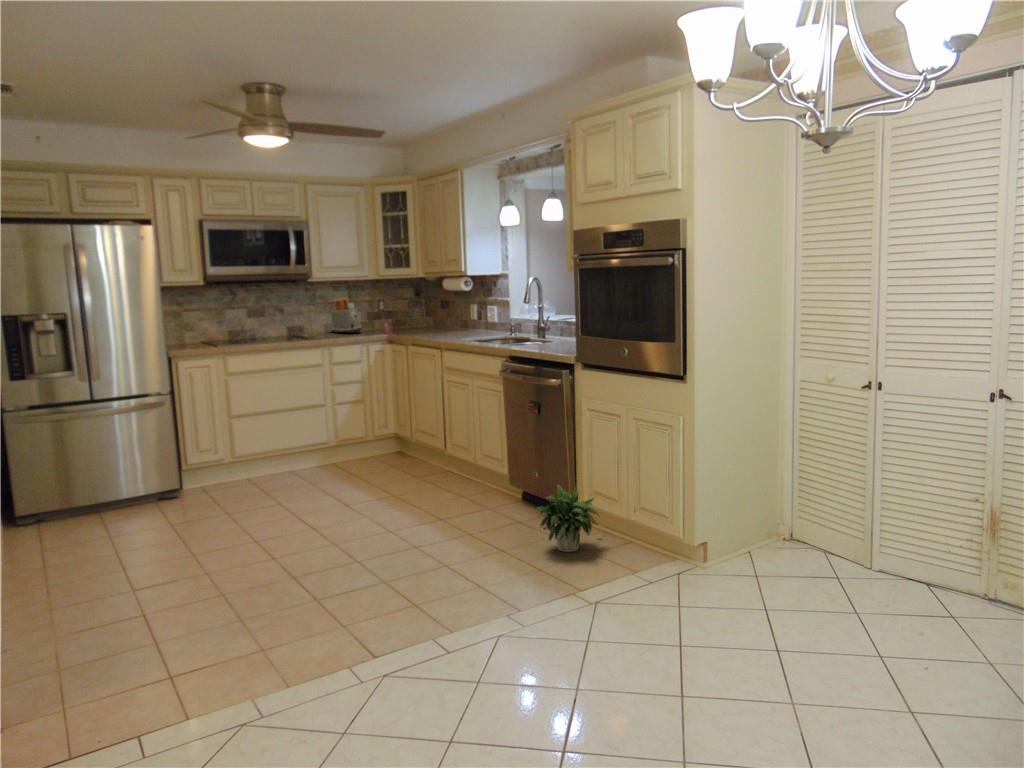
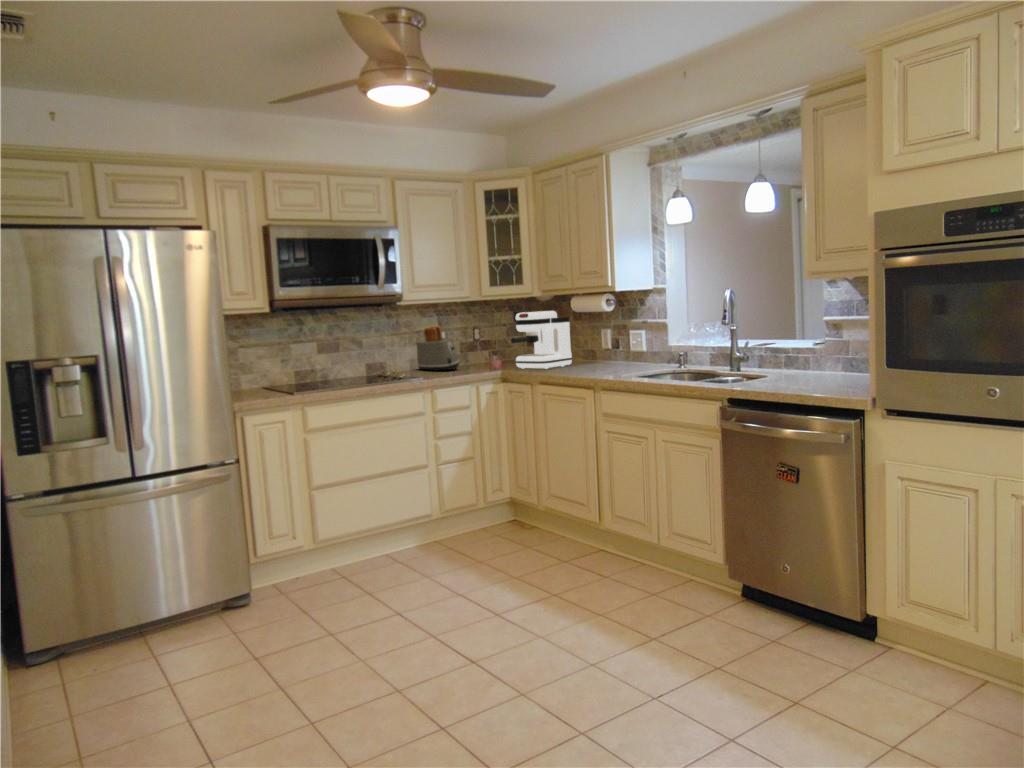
coffee maker: none [394,289,443,334] -> present [511,311,572,369]
potted plant: present [537,485,601,552] -> none [866,594,972,707]

